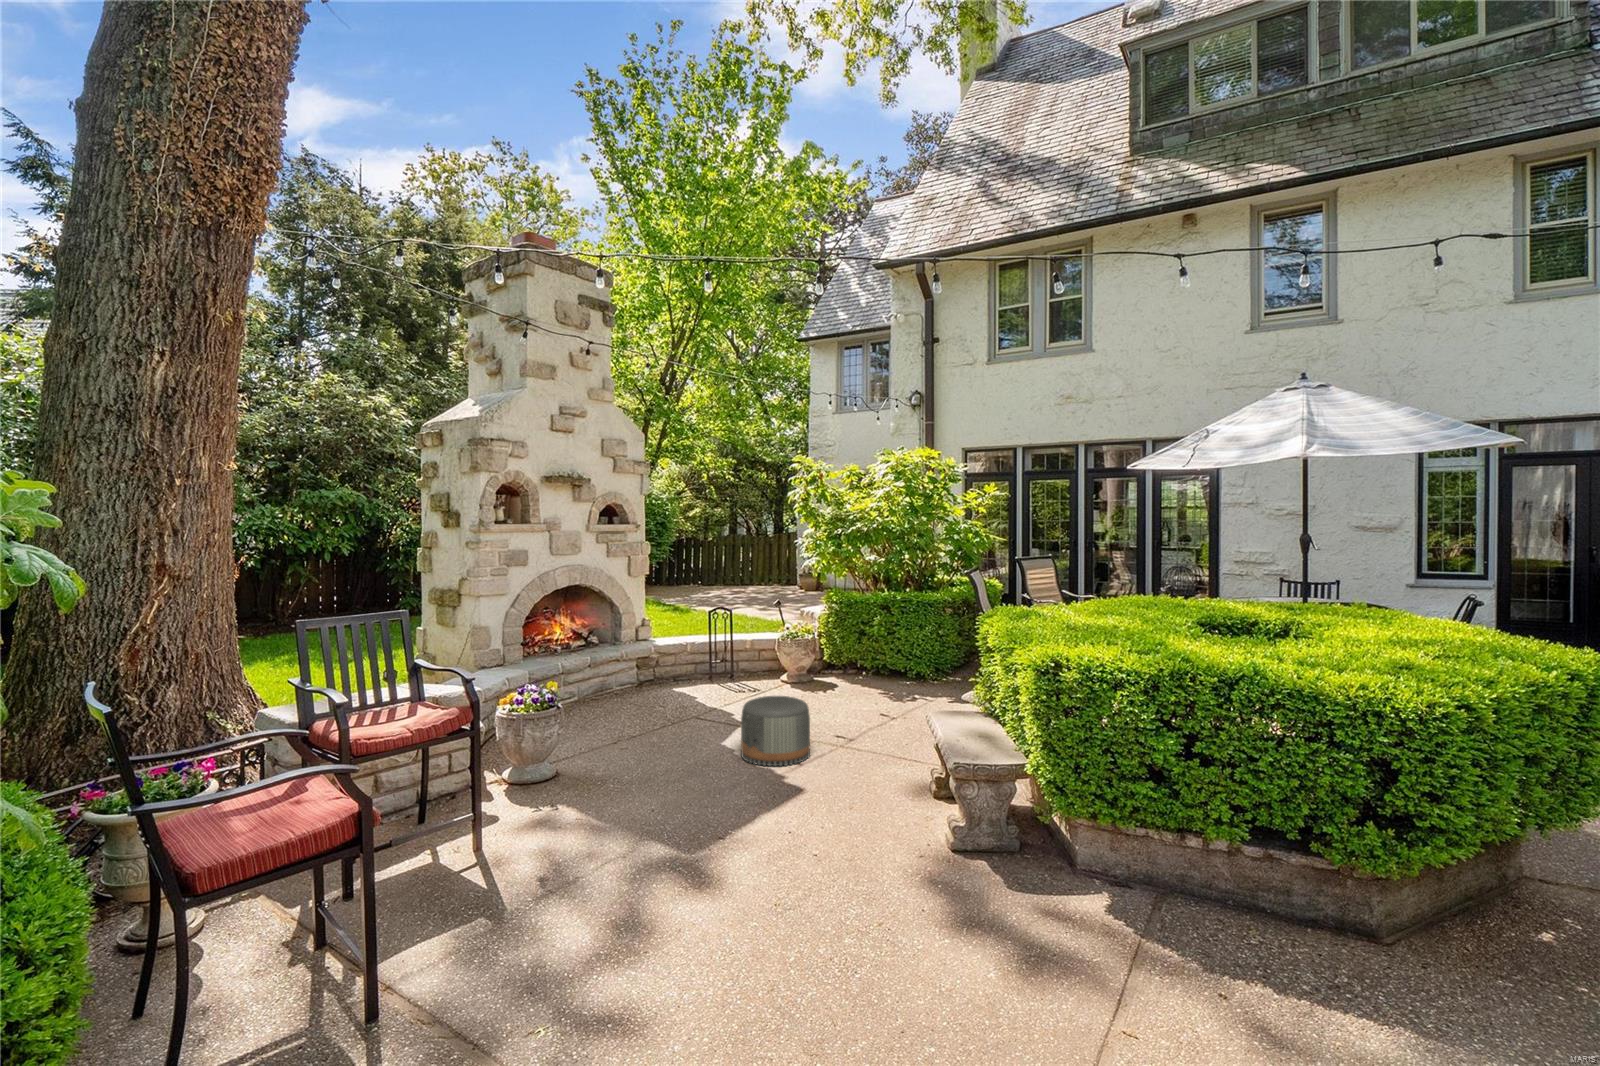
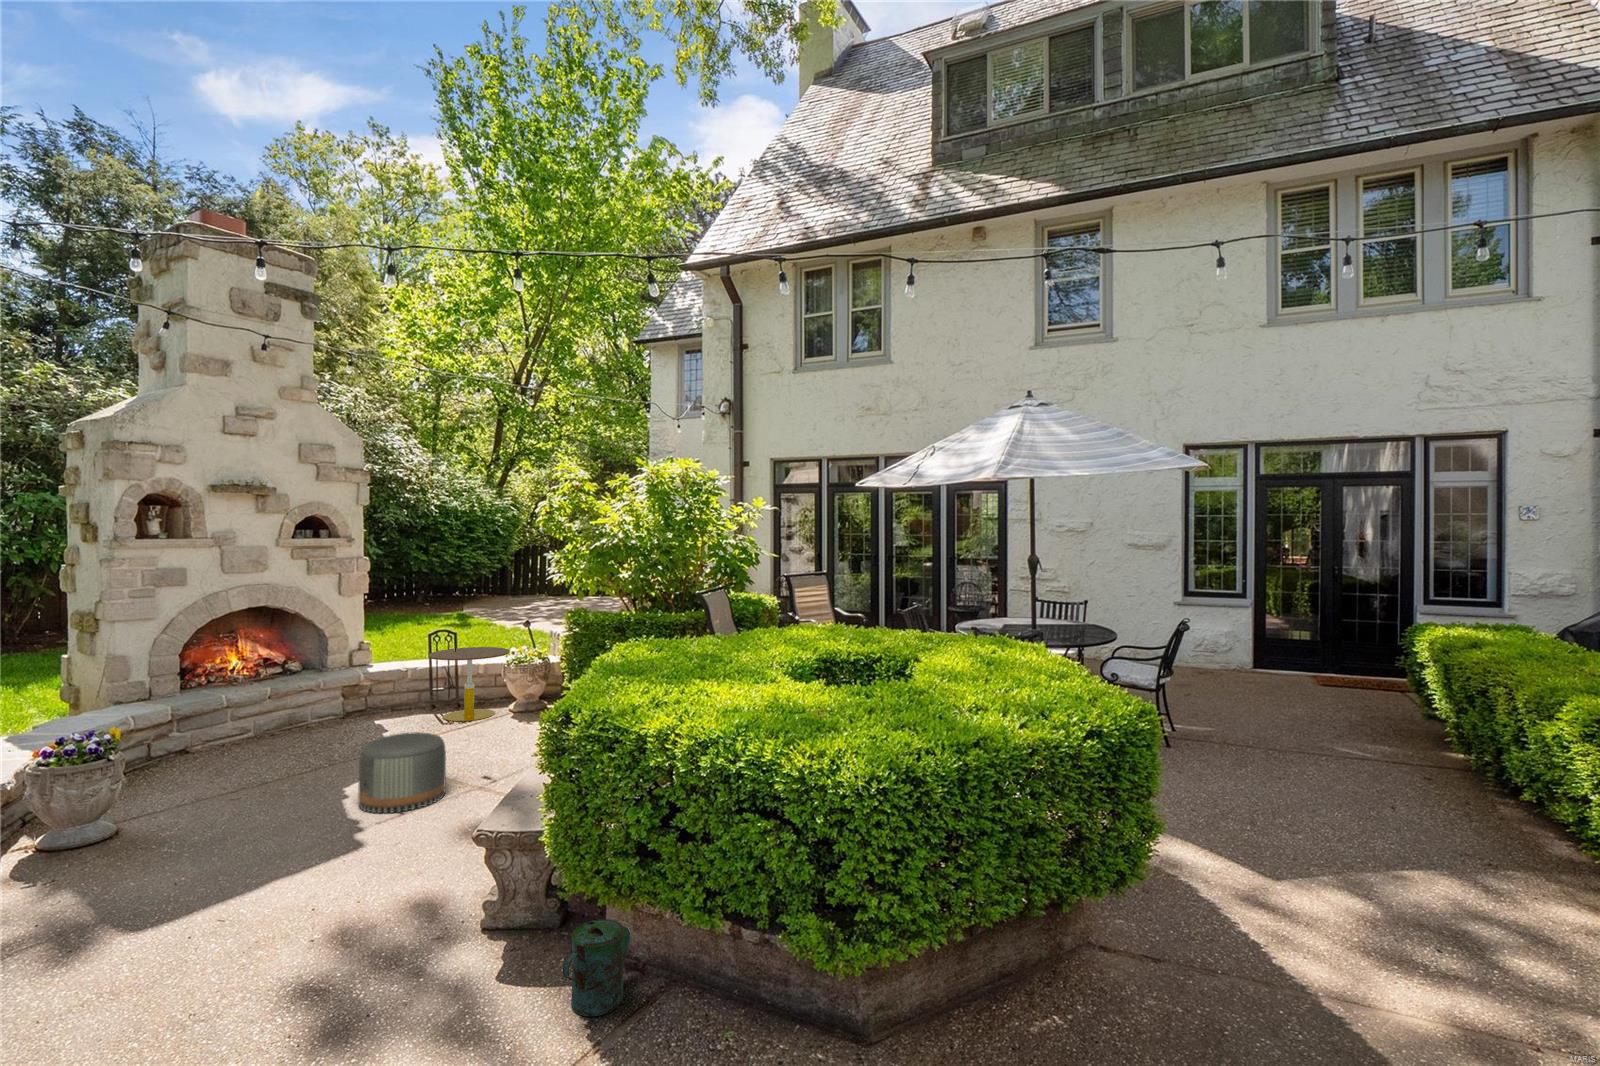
side table: none [715,623,783,690] -> present [428,647,510,721]
watering can: none [1129,832,1180,938] -> present [563,919,630,1016]

